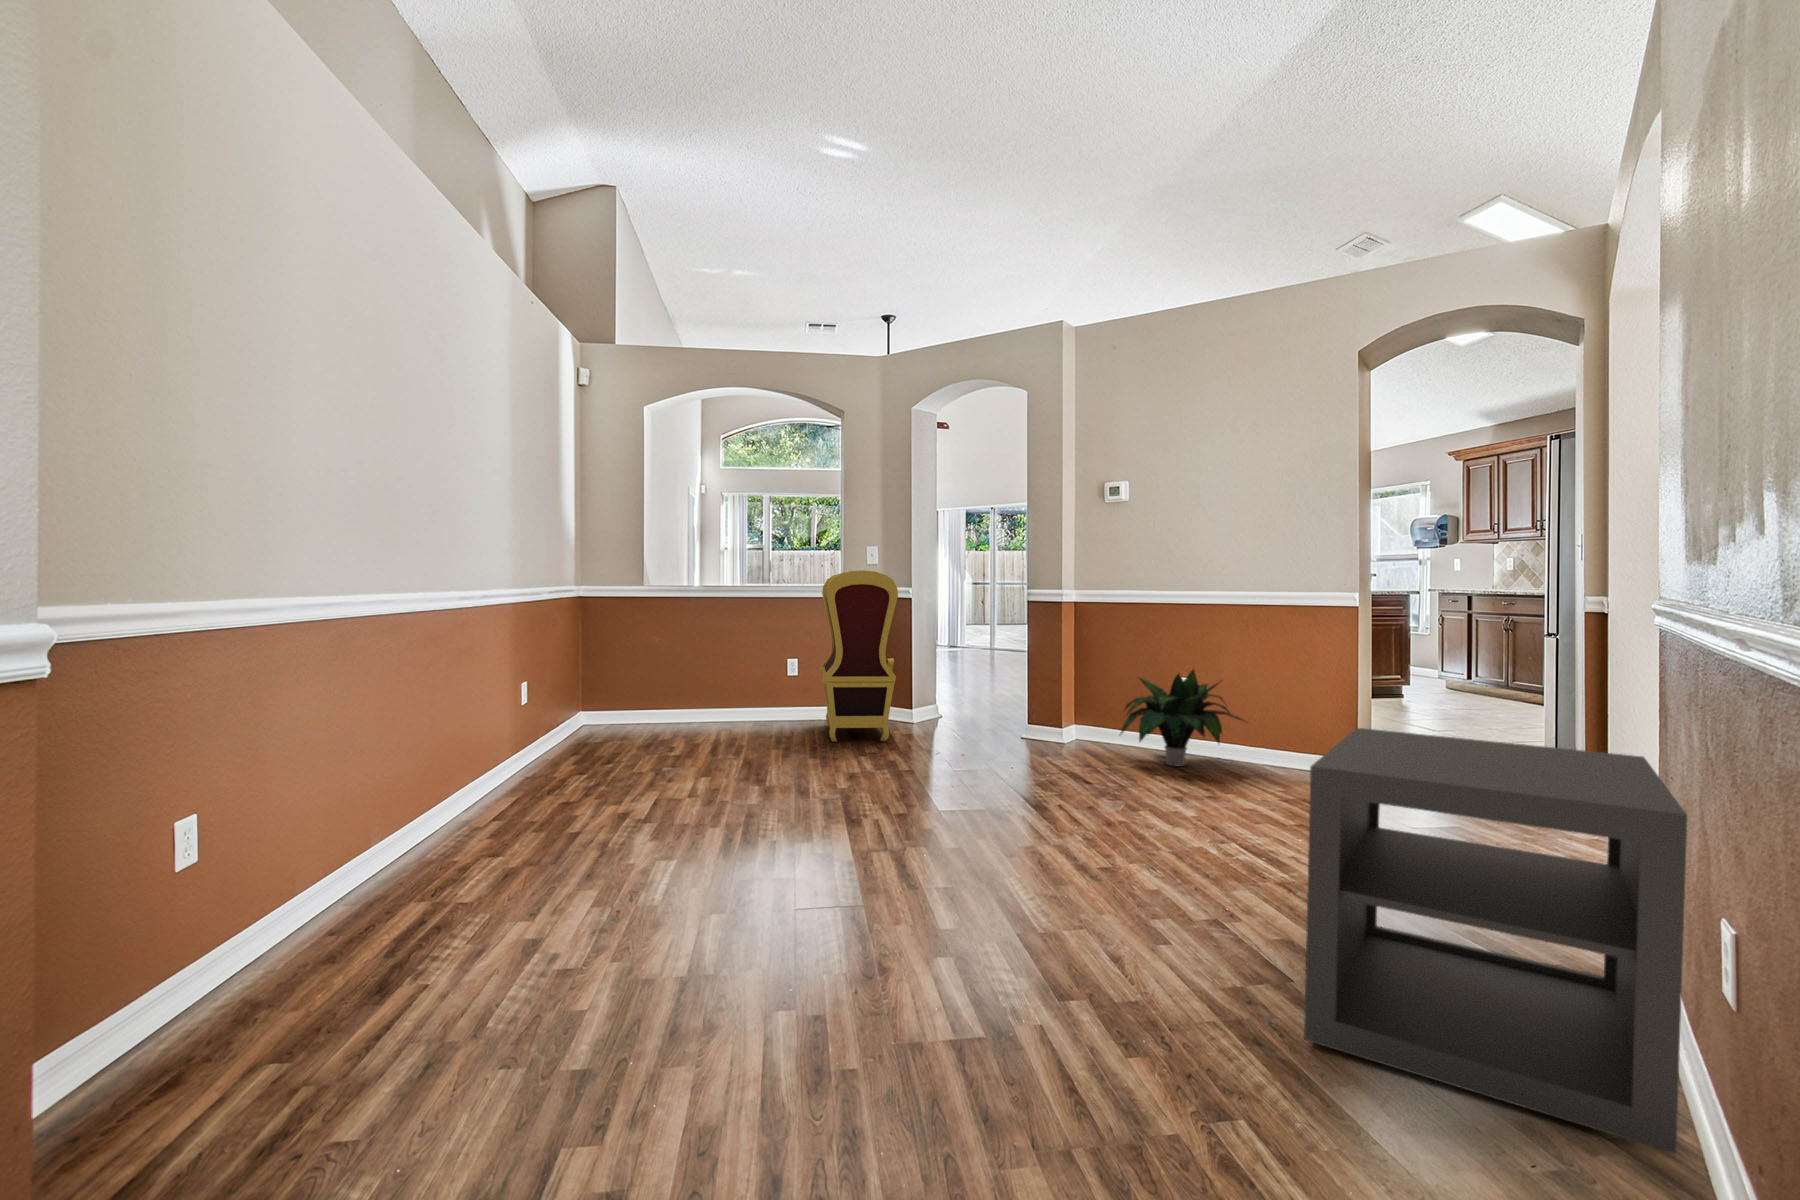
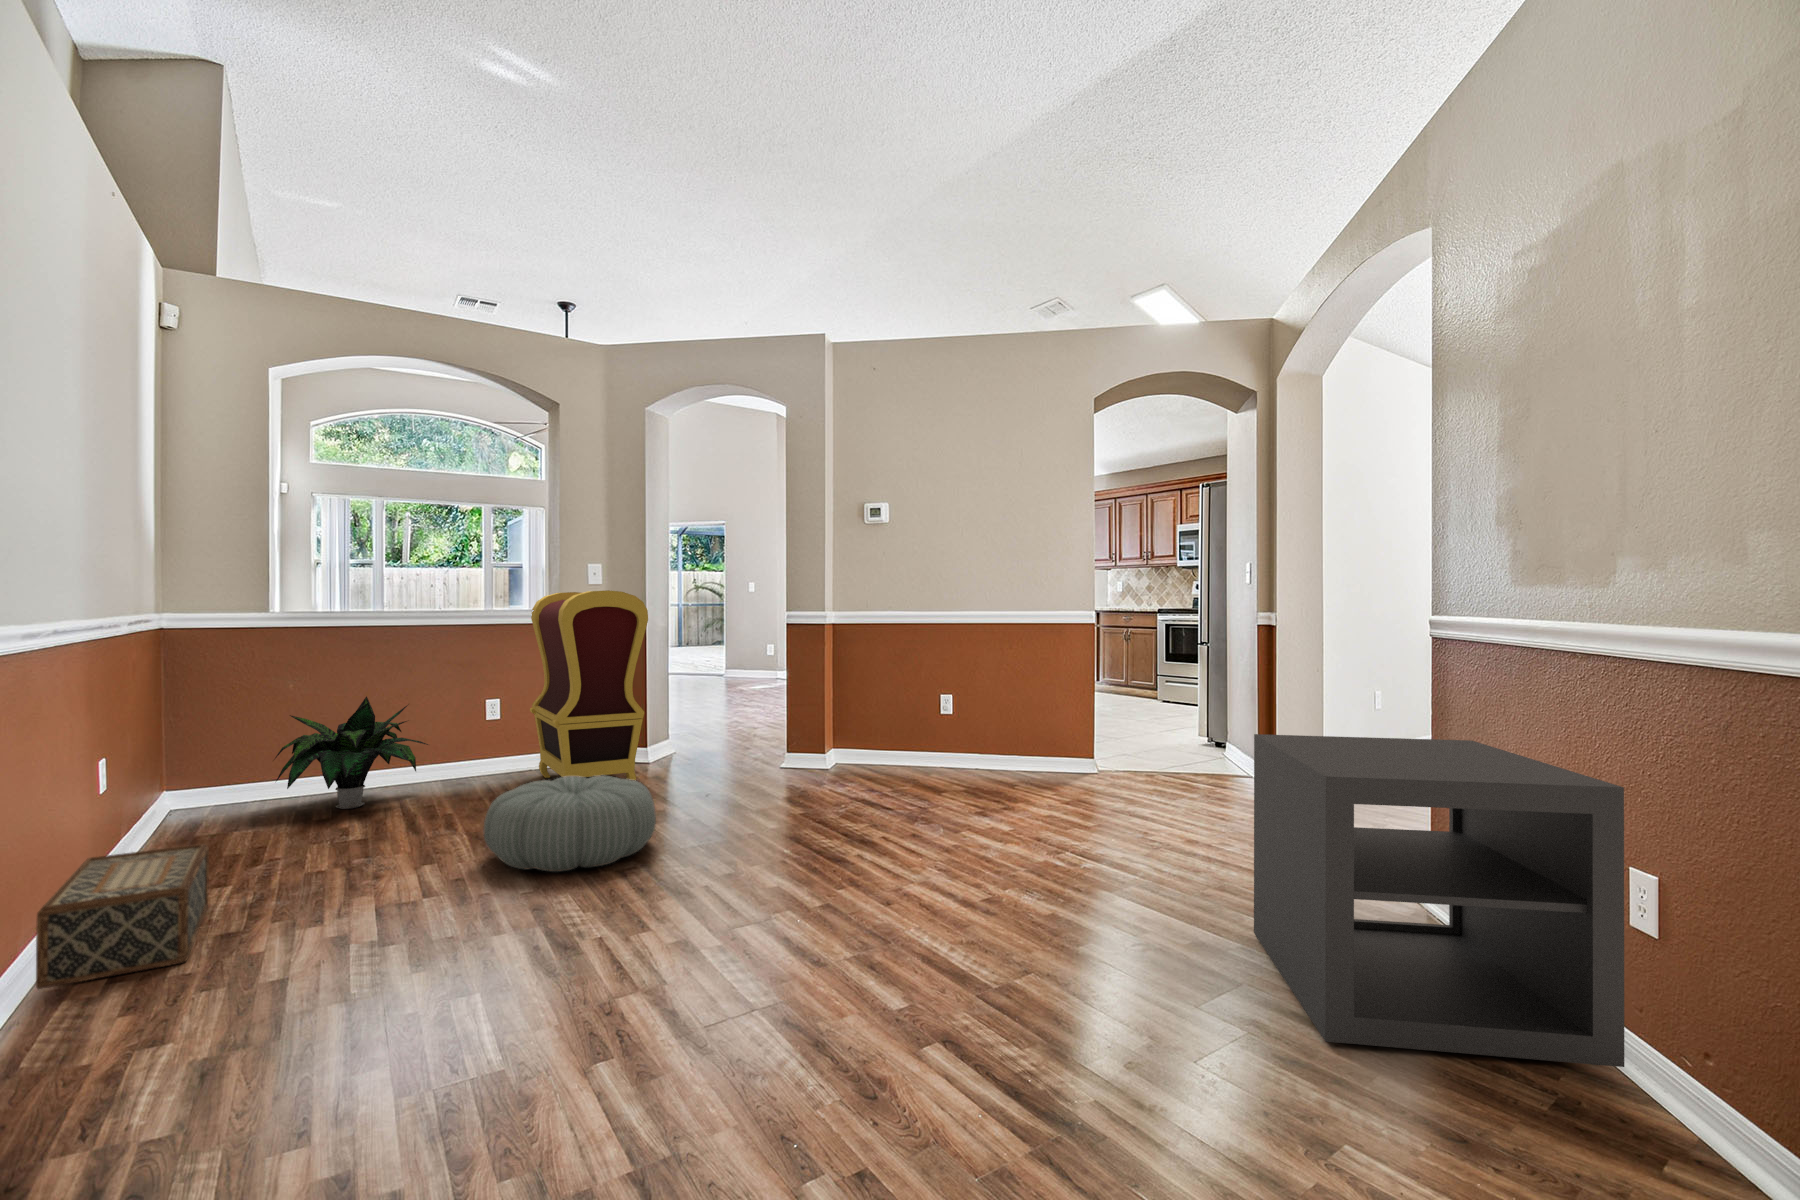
potted plant: present [1121,669,1247,766] -> present [275,696,428,809]
pouf: none [736,723,866,795] -> present [483,776,656,872]
woven basket: none [460,743,566,817] -> present [36,844,209,989]

